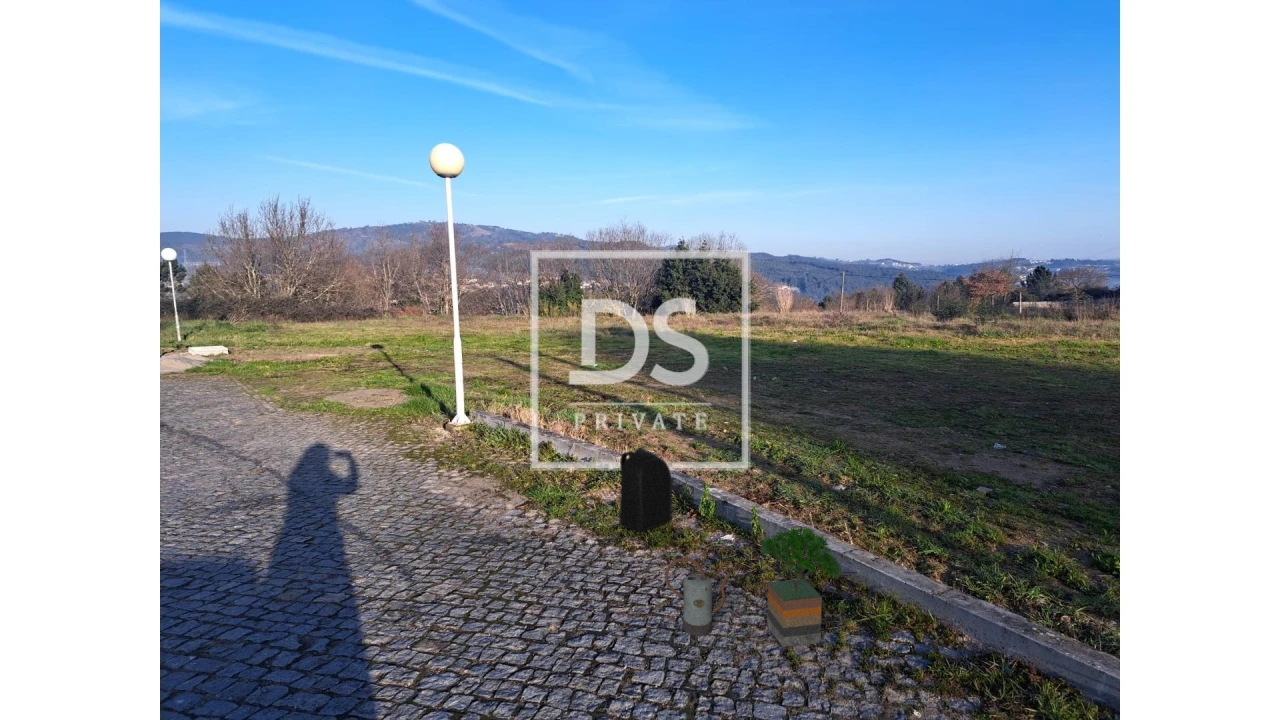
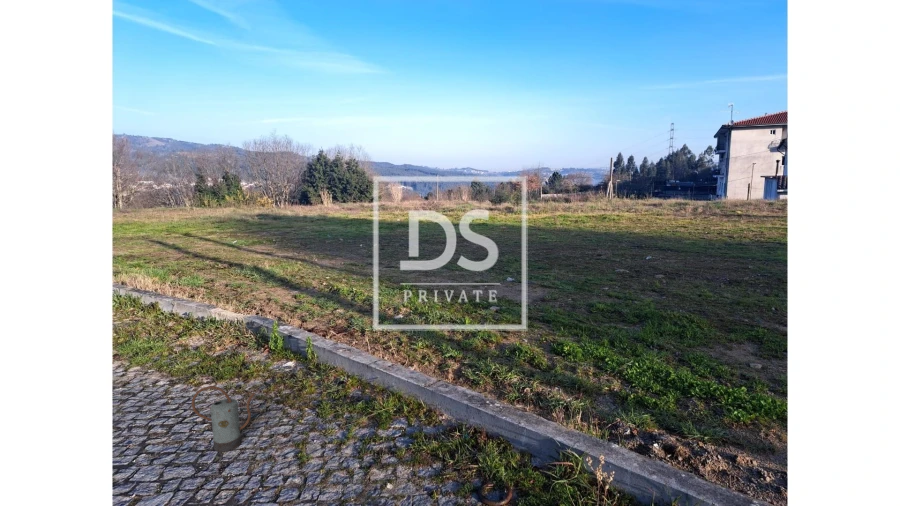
backpack: present [618,449,672,531] -> none [193,298,244,367]
potted tree: present [761,527,841,647] -> none [275,347,343,449]

